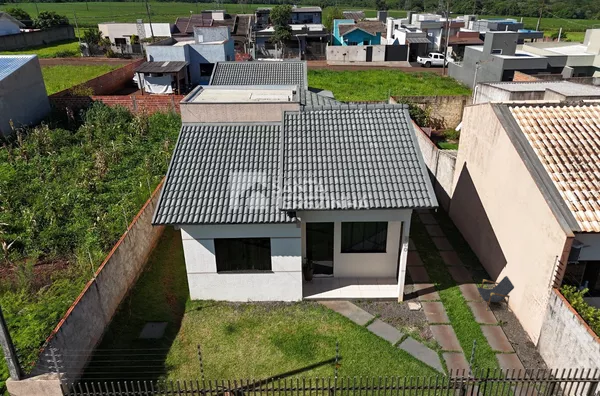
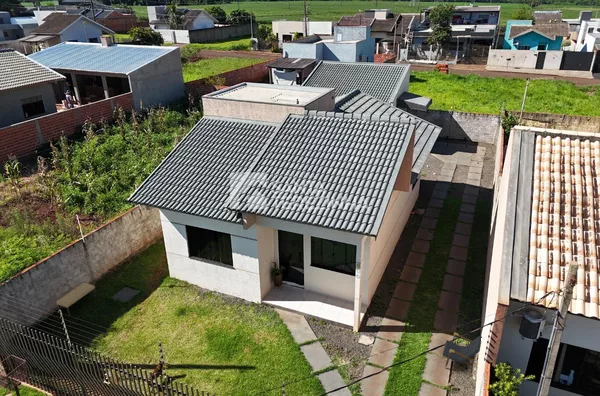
bench: none [86,328,120,370] -> present [56,283,96,316]

